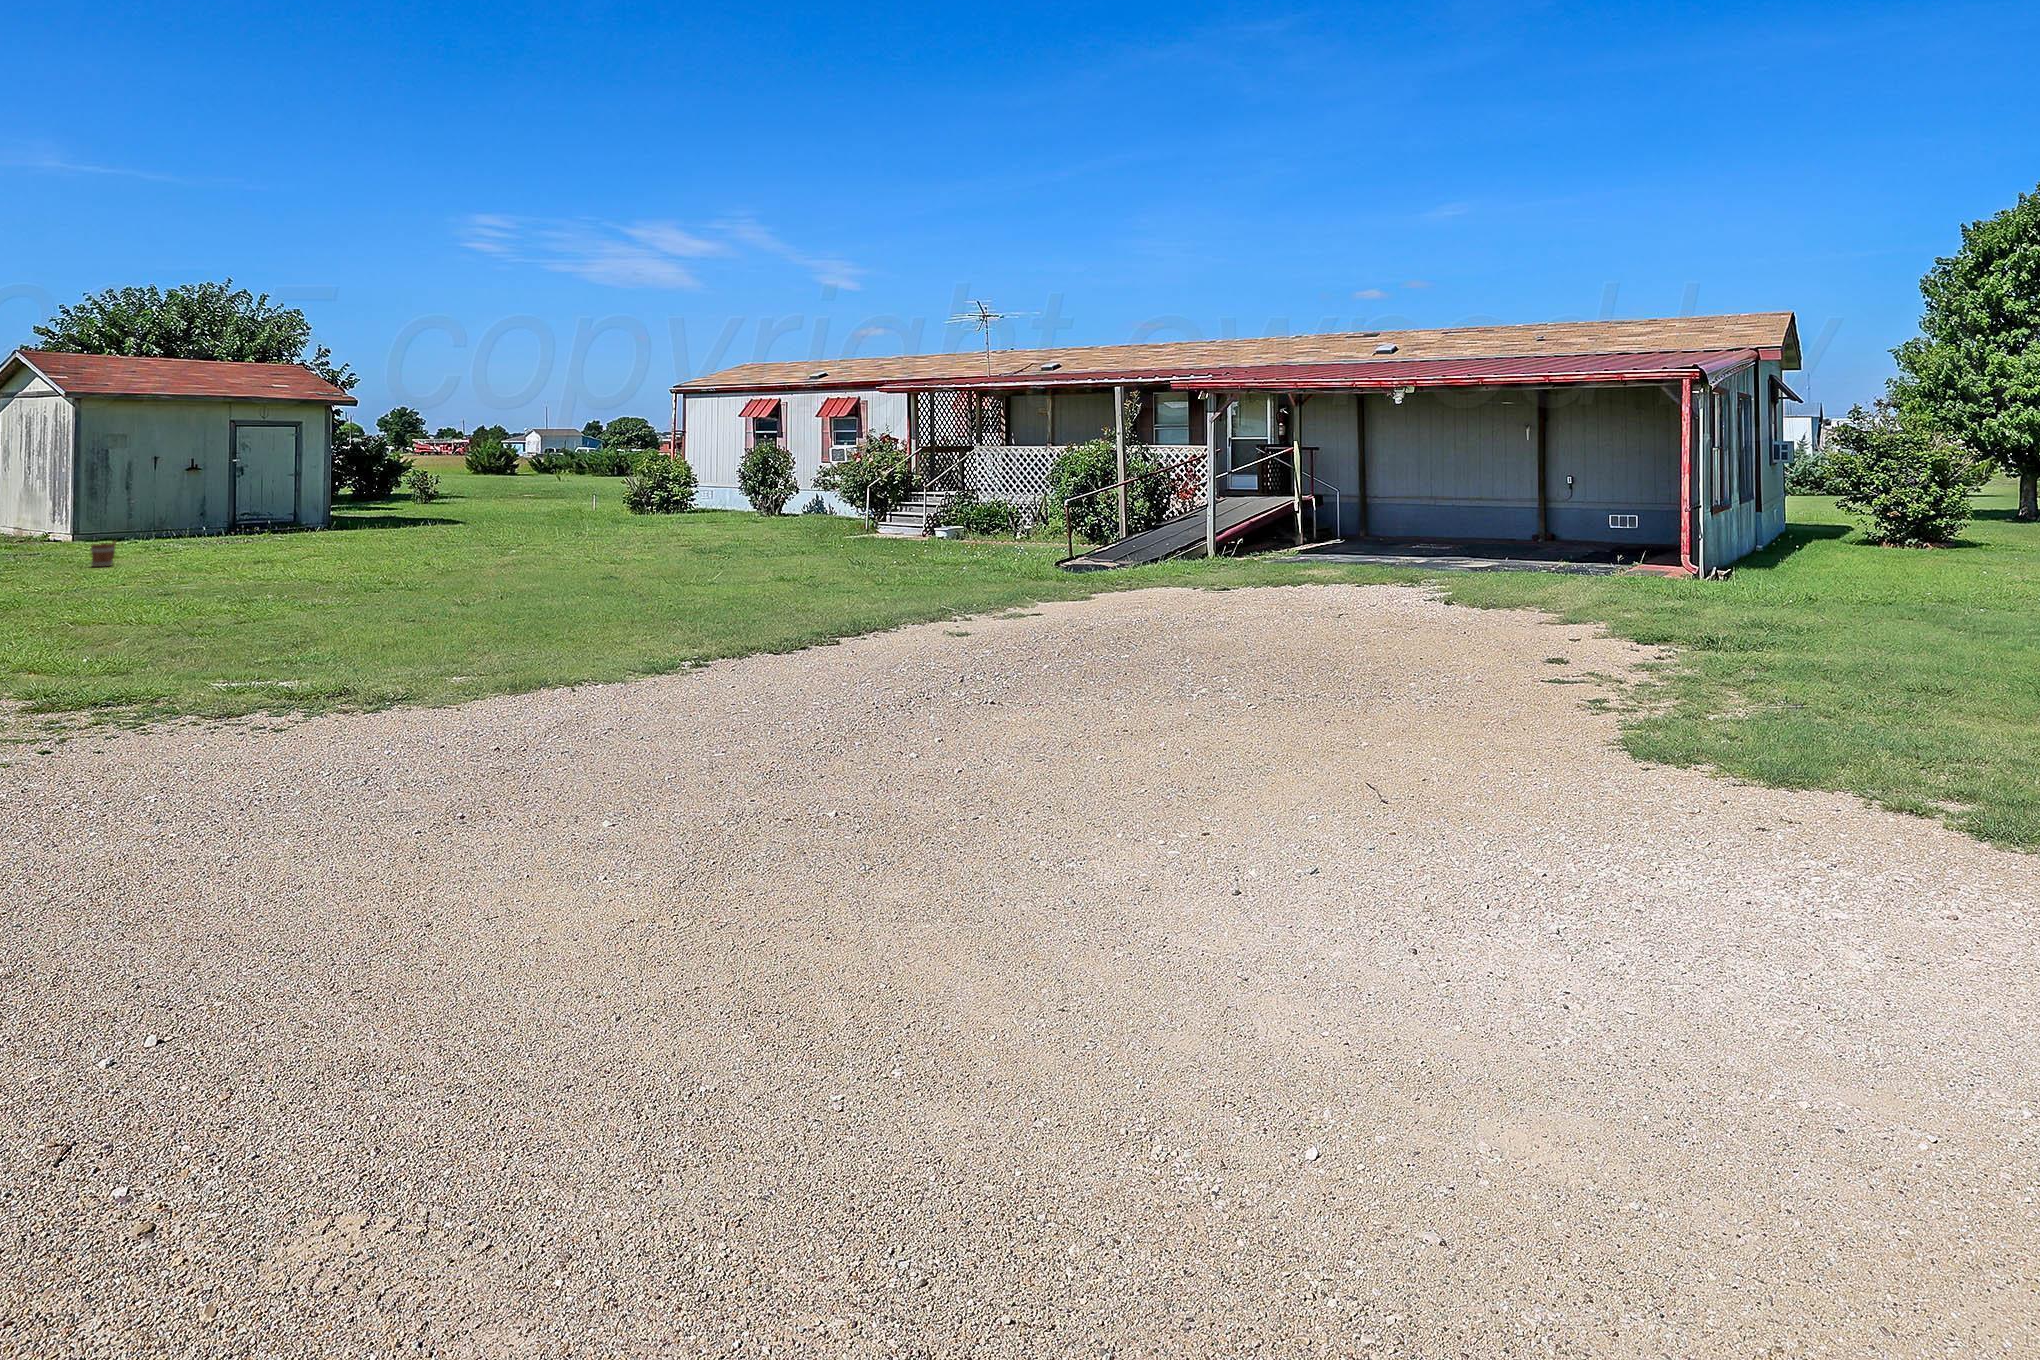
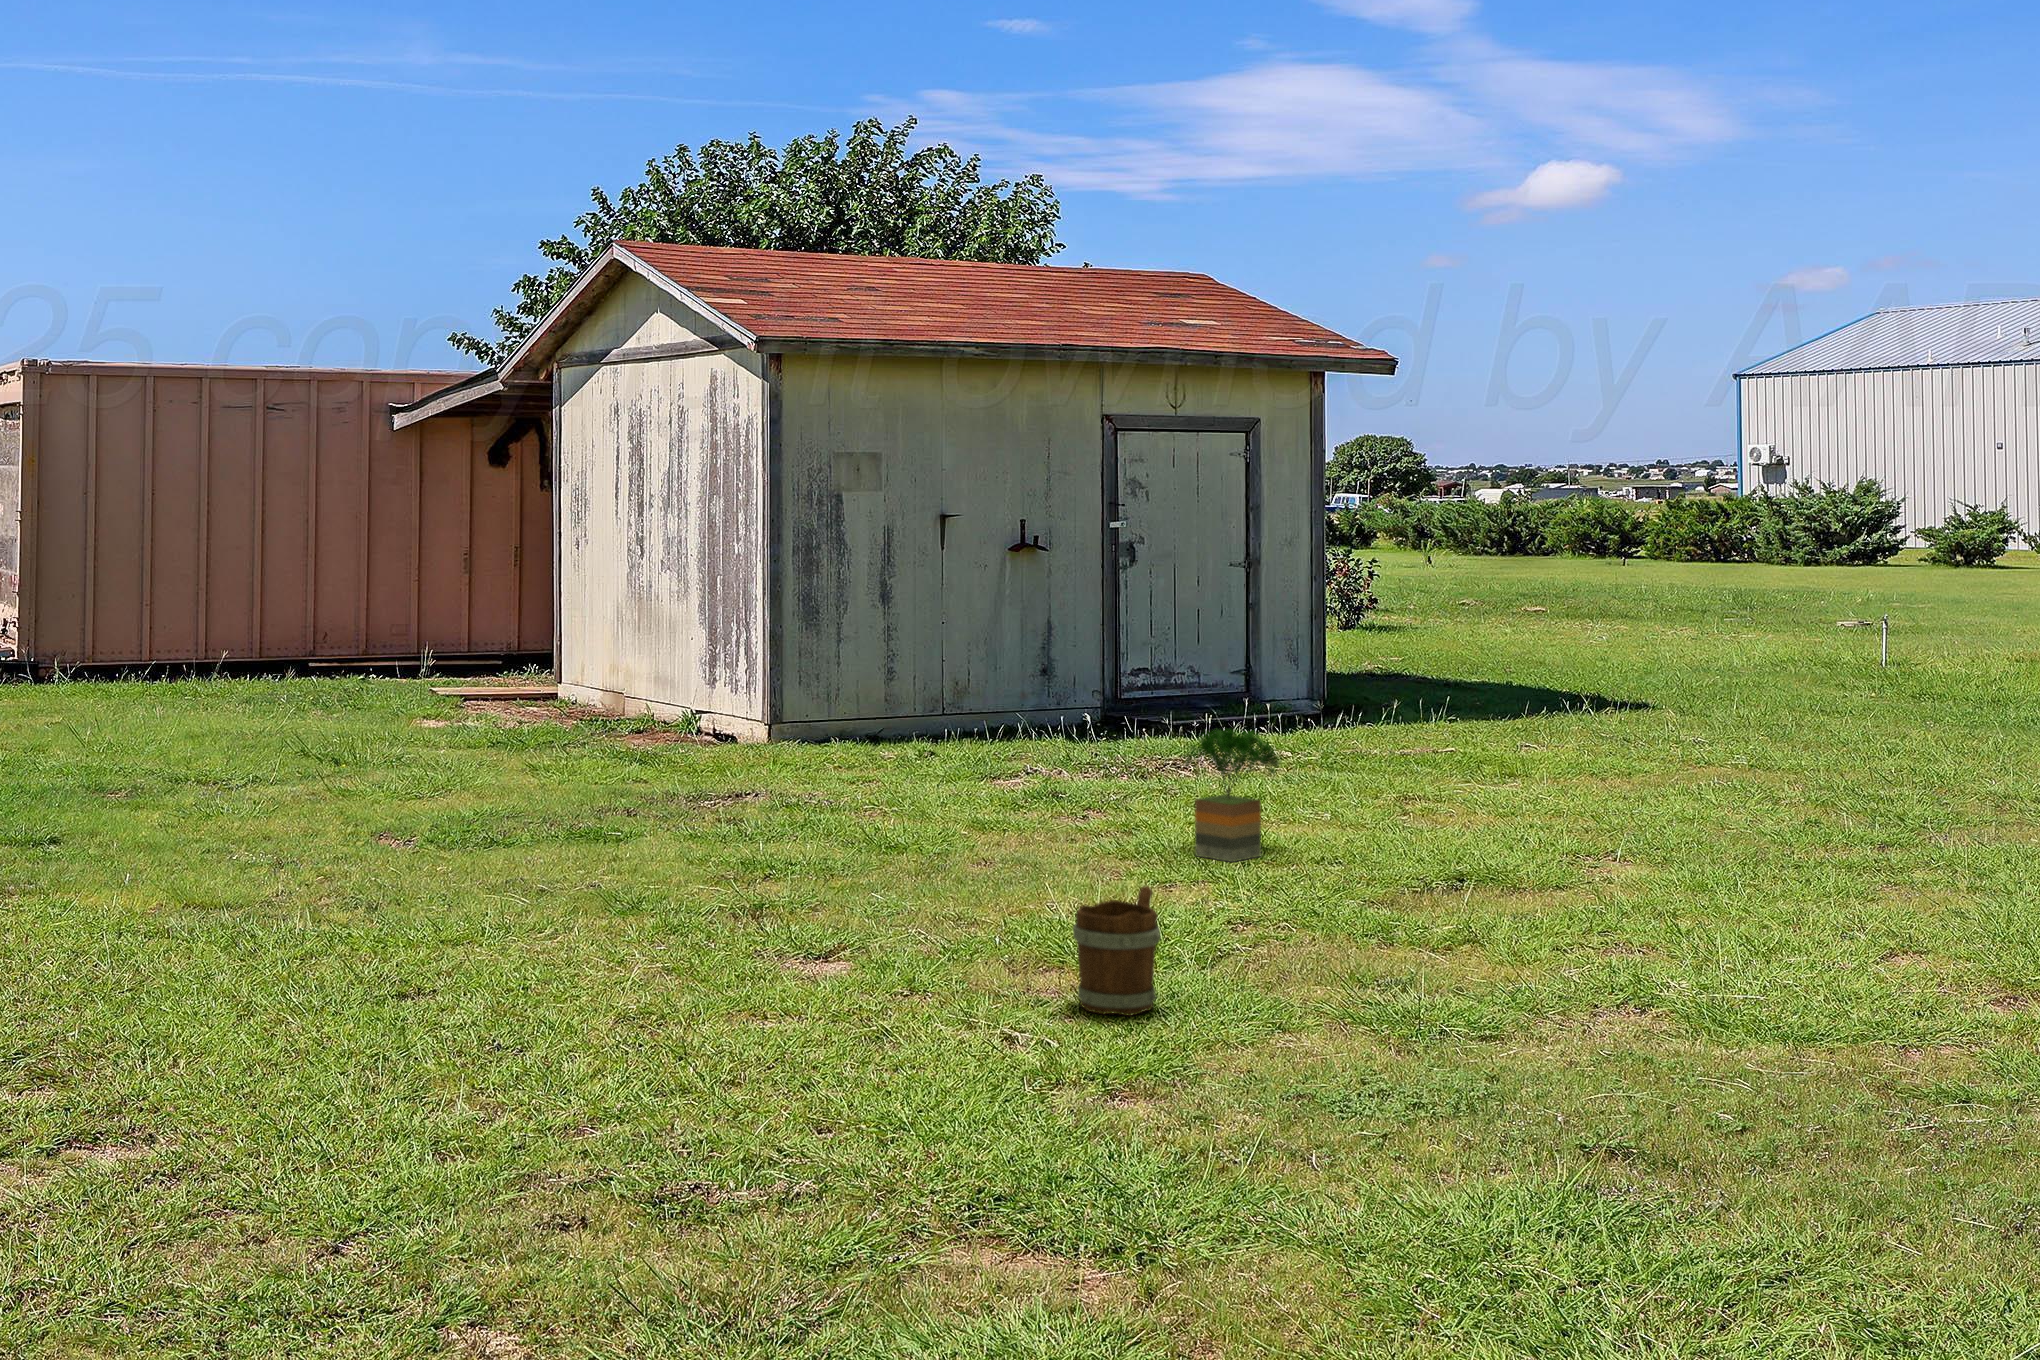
potted tree: none [172,514,204,550] -> present [1183,729,1281,862]

